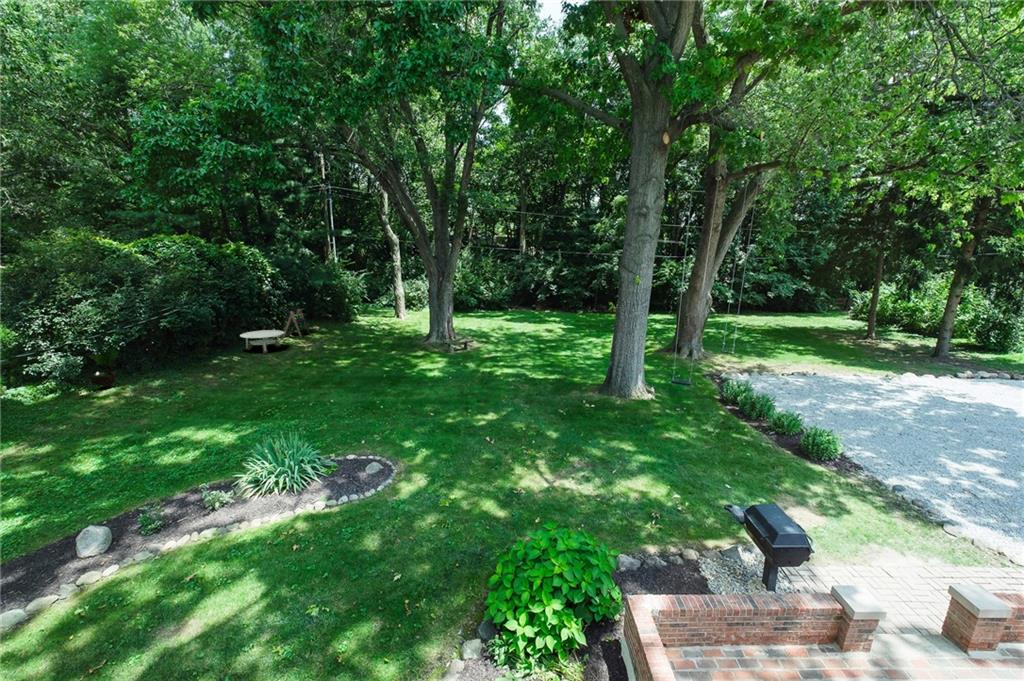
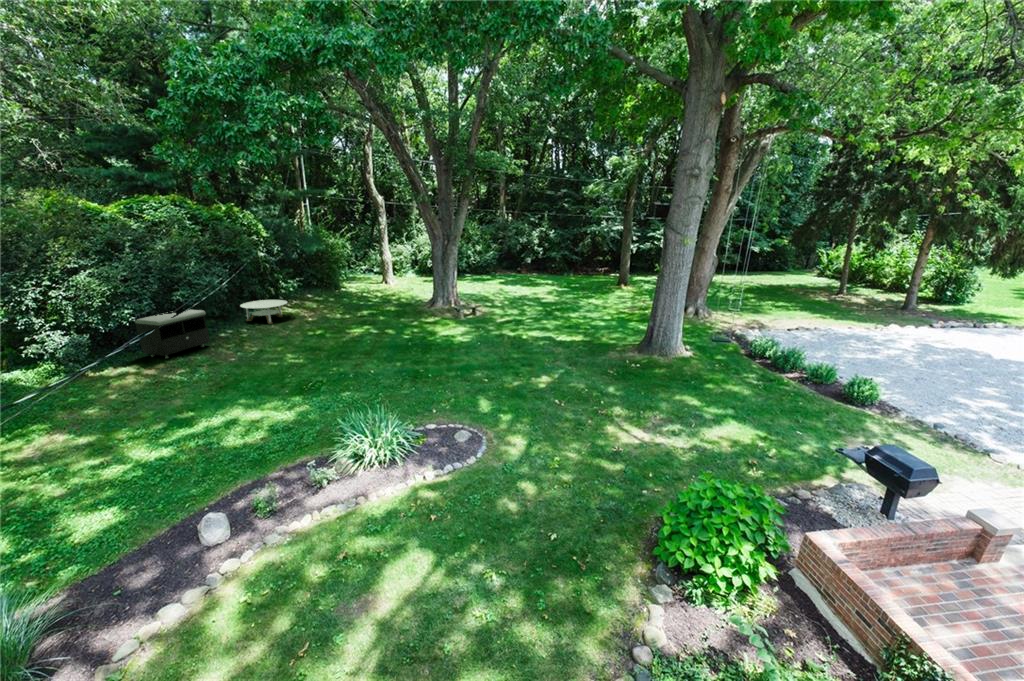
chair: present [282,306,309,337] -> none [276,273,306,307]
storage bench: none [131,337,200,382] -> present [135,310,210,358]
potted tree: present [91,349,116,388] -> none [94,320,125,367]

